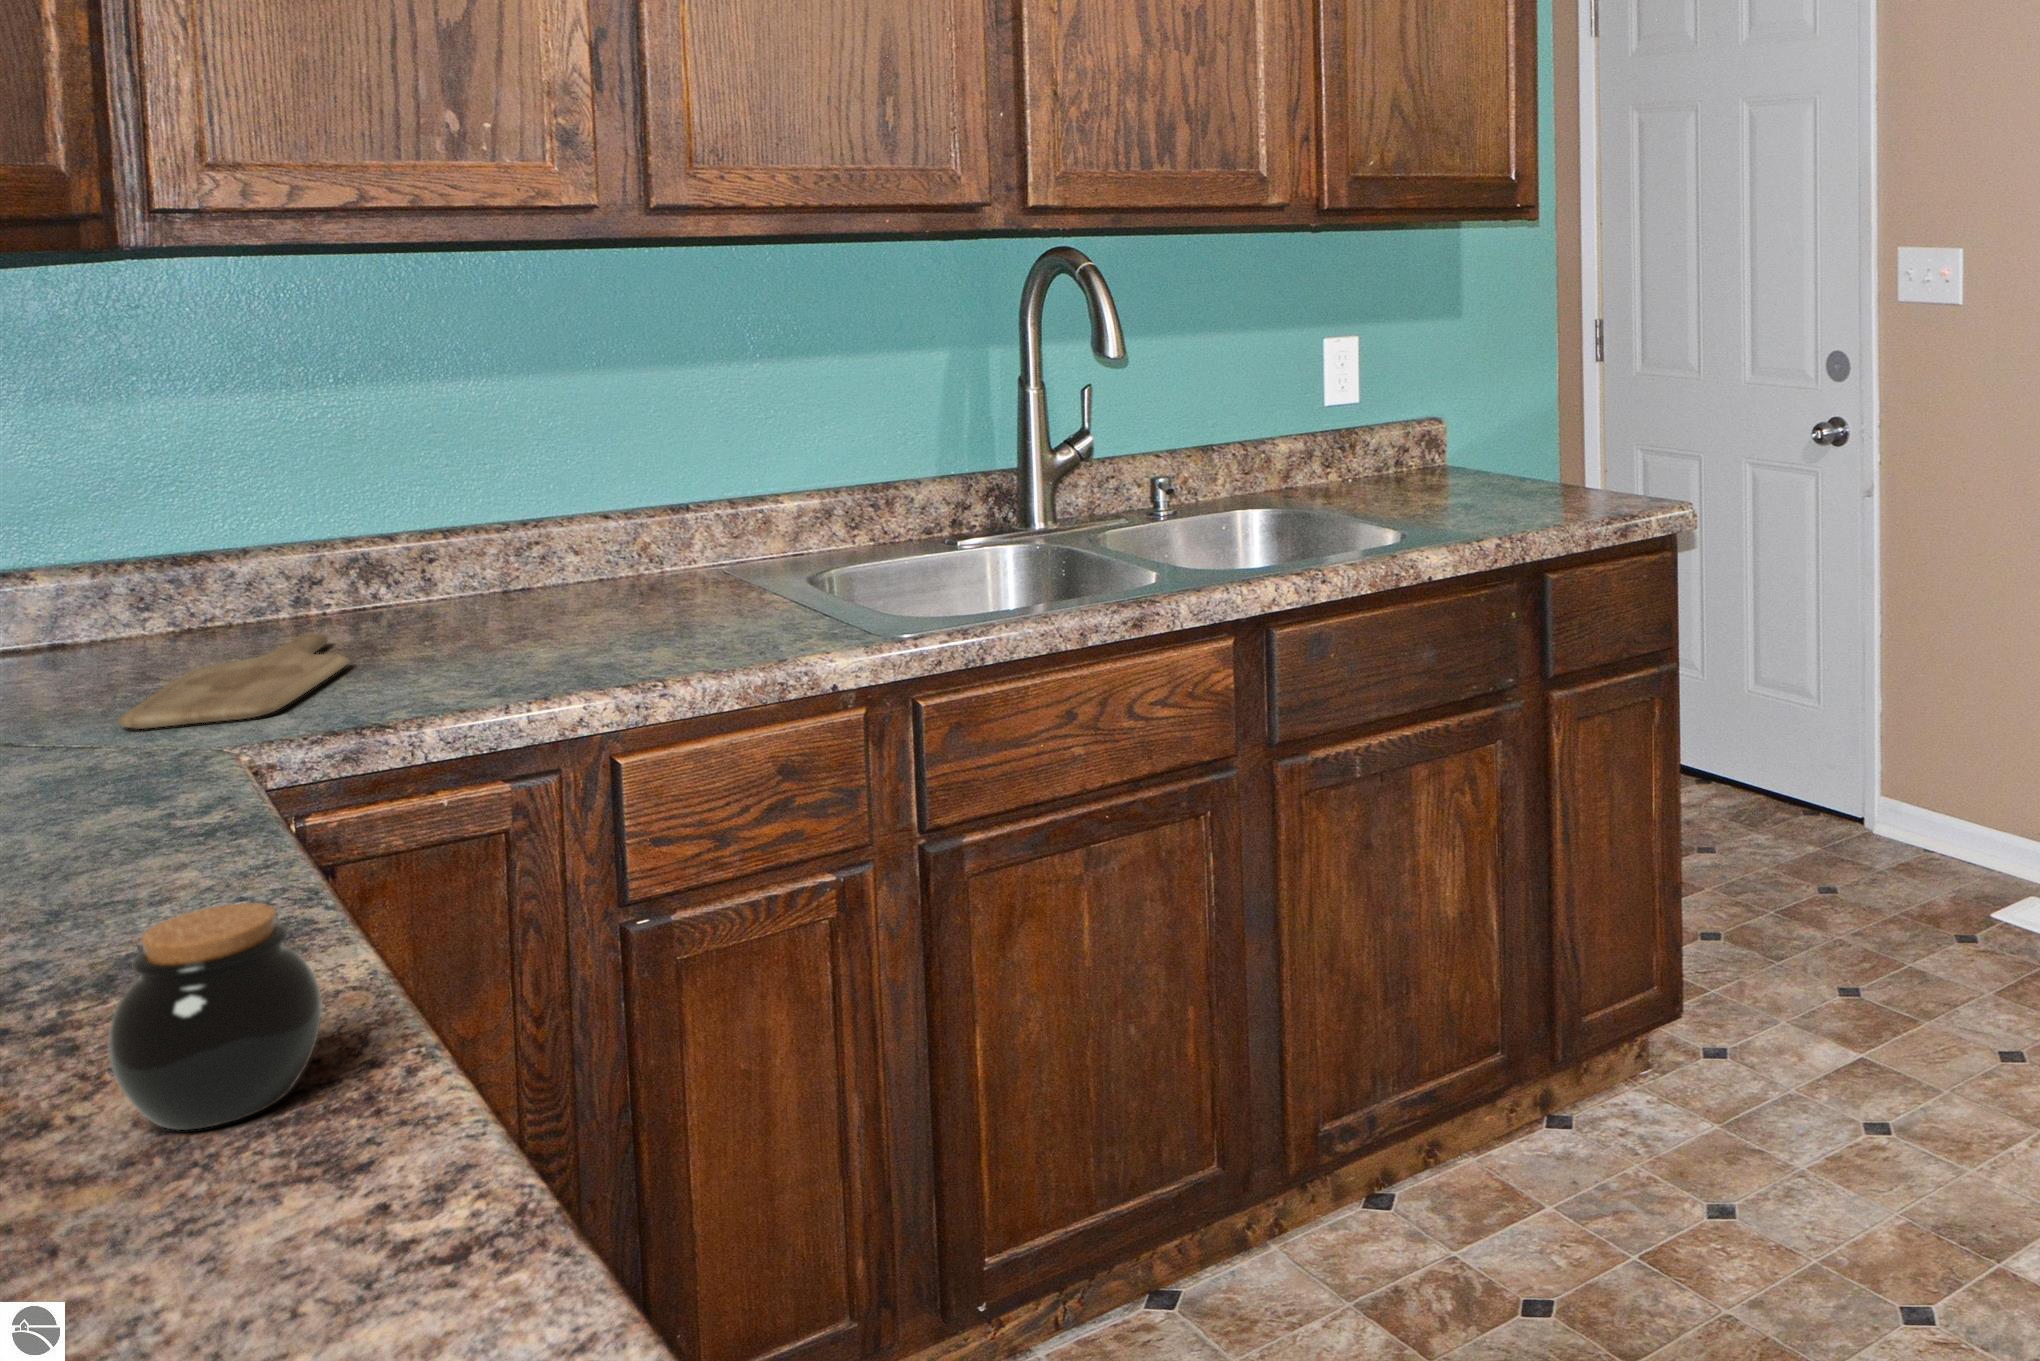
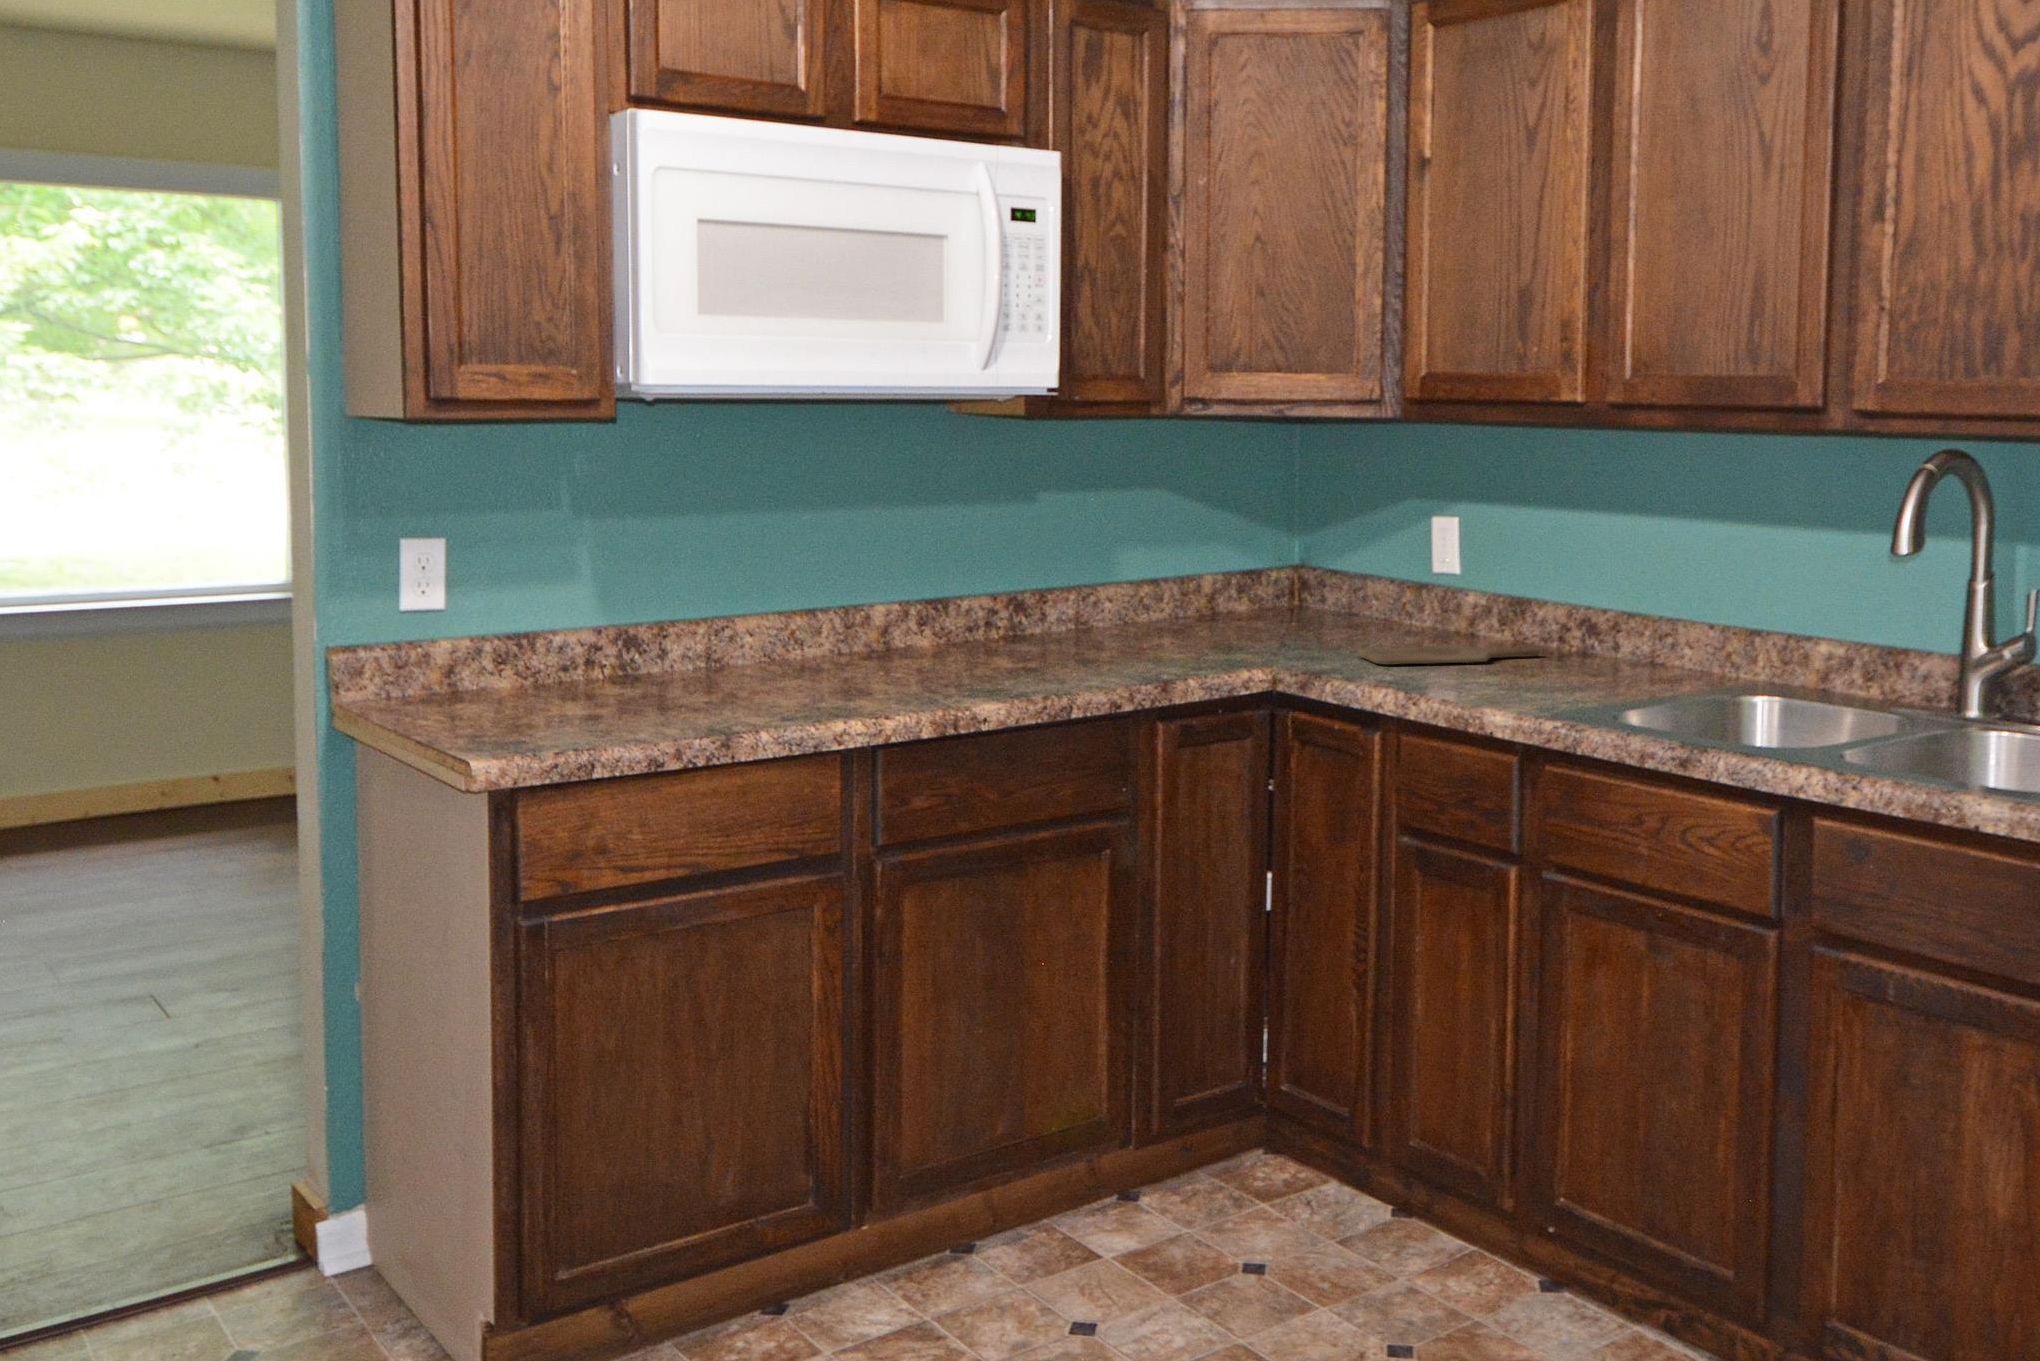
jar: present [109,903,322,1130] -> none [850,641,910,709]

